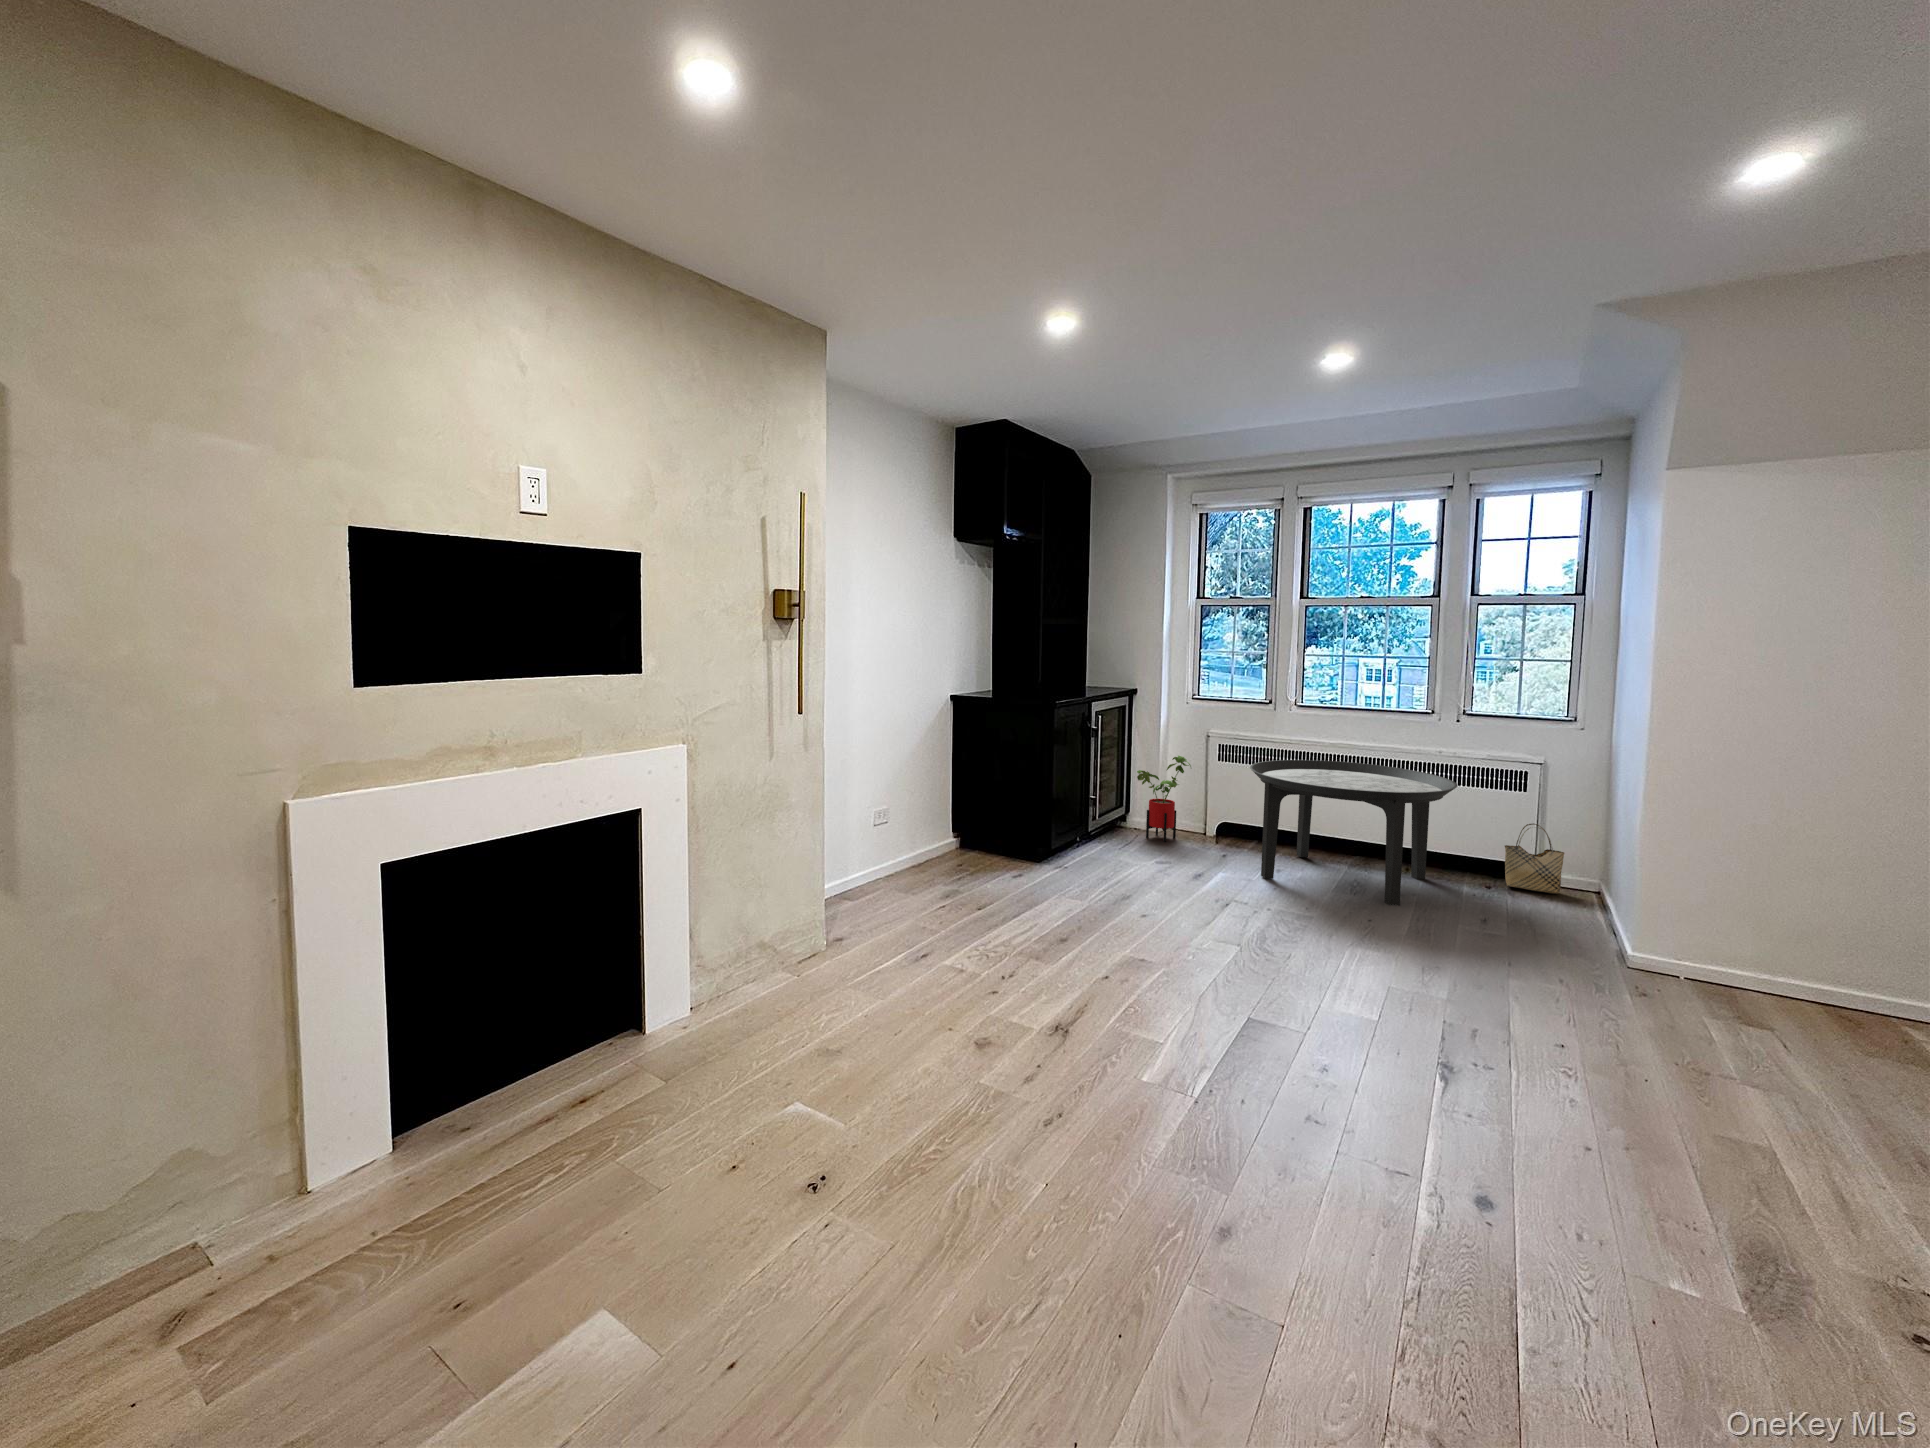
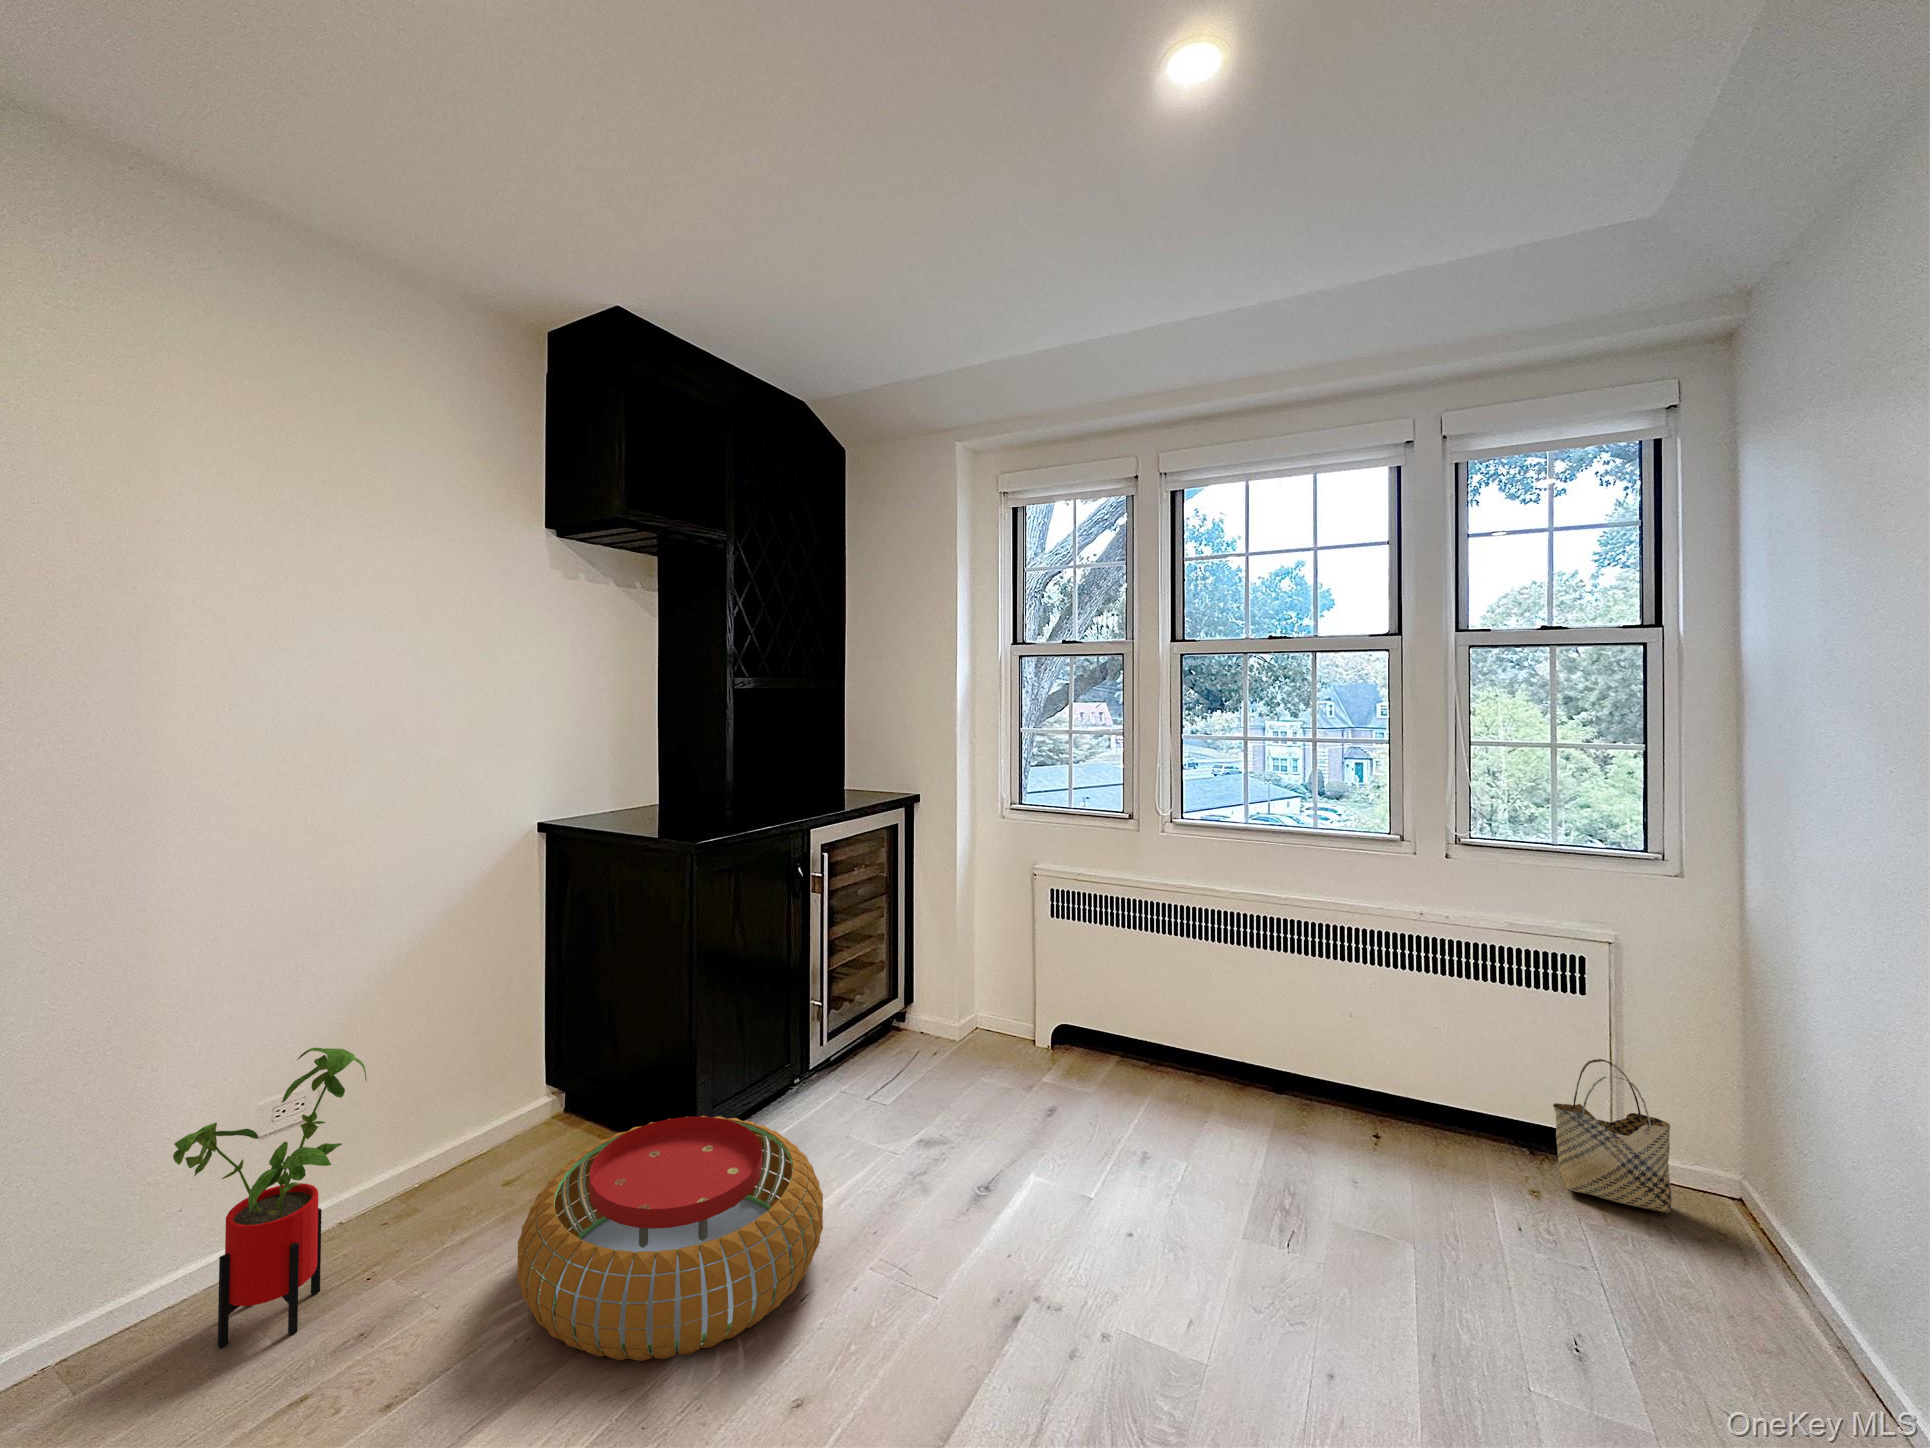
house plant: present [1137,756,1191,842] -> present [173,1048,367,1348]
round table: present [1250,760,1458,905] -> none [1082,924,1472,1291]
pouf: none [998,830,1133,904] -> present [517,1116,823,1361]

